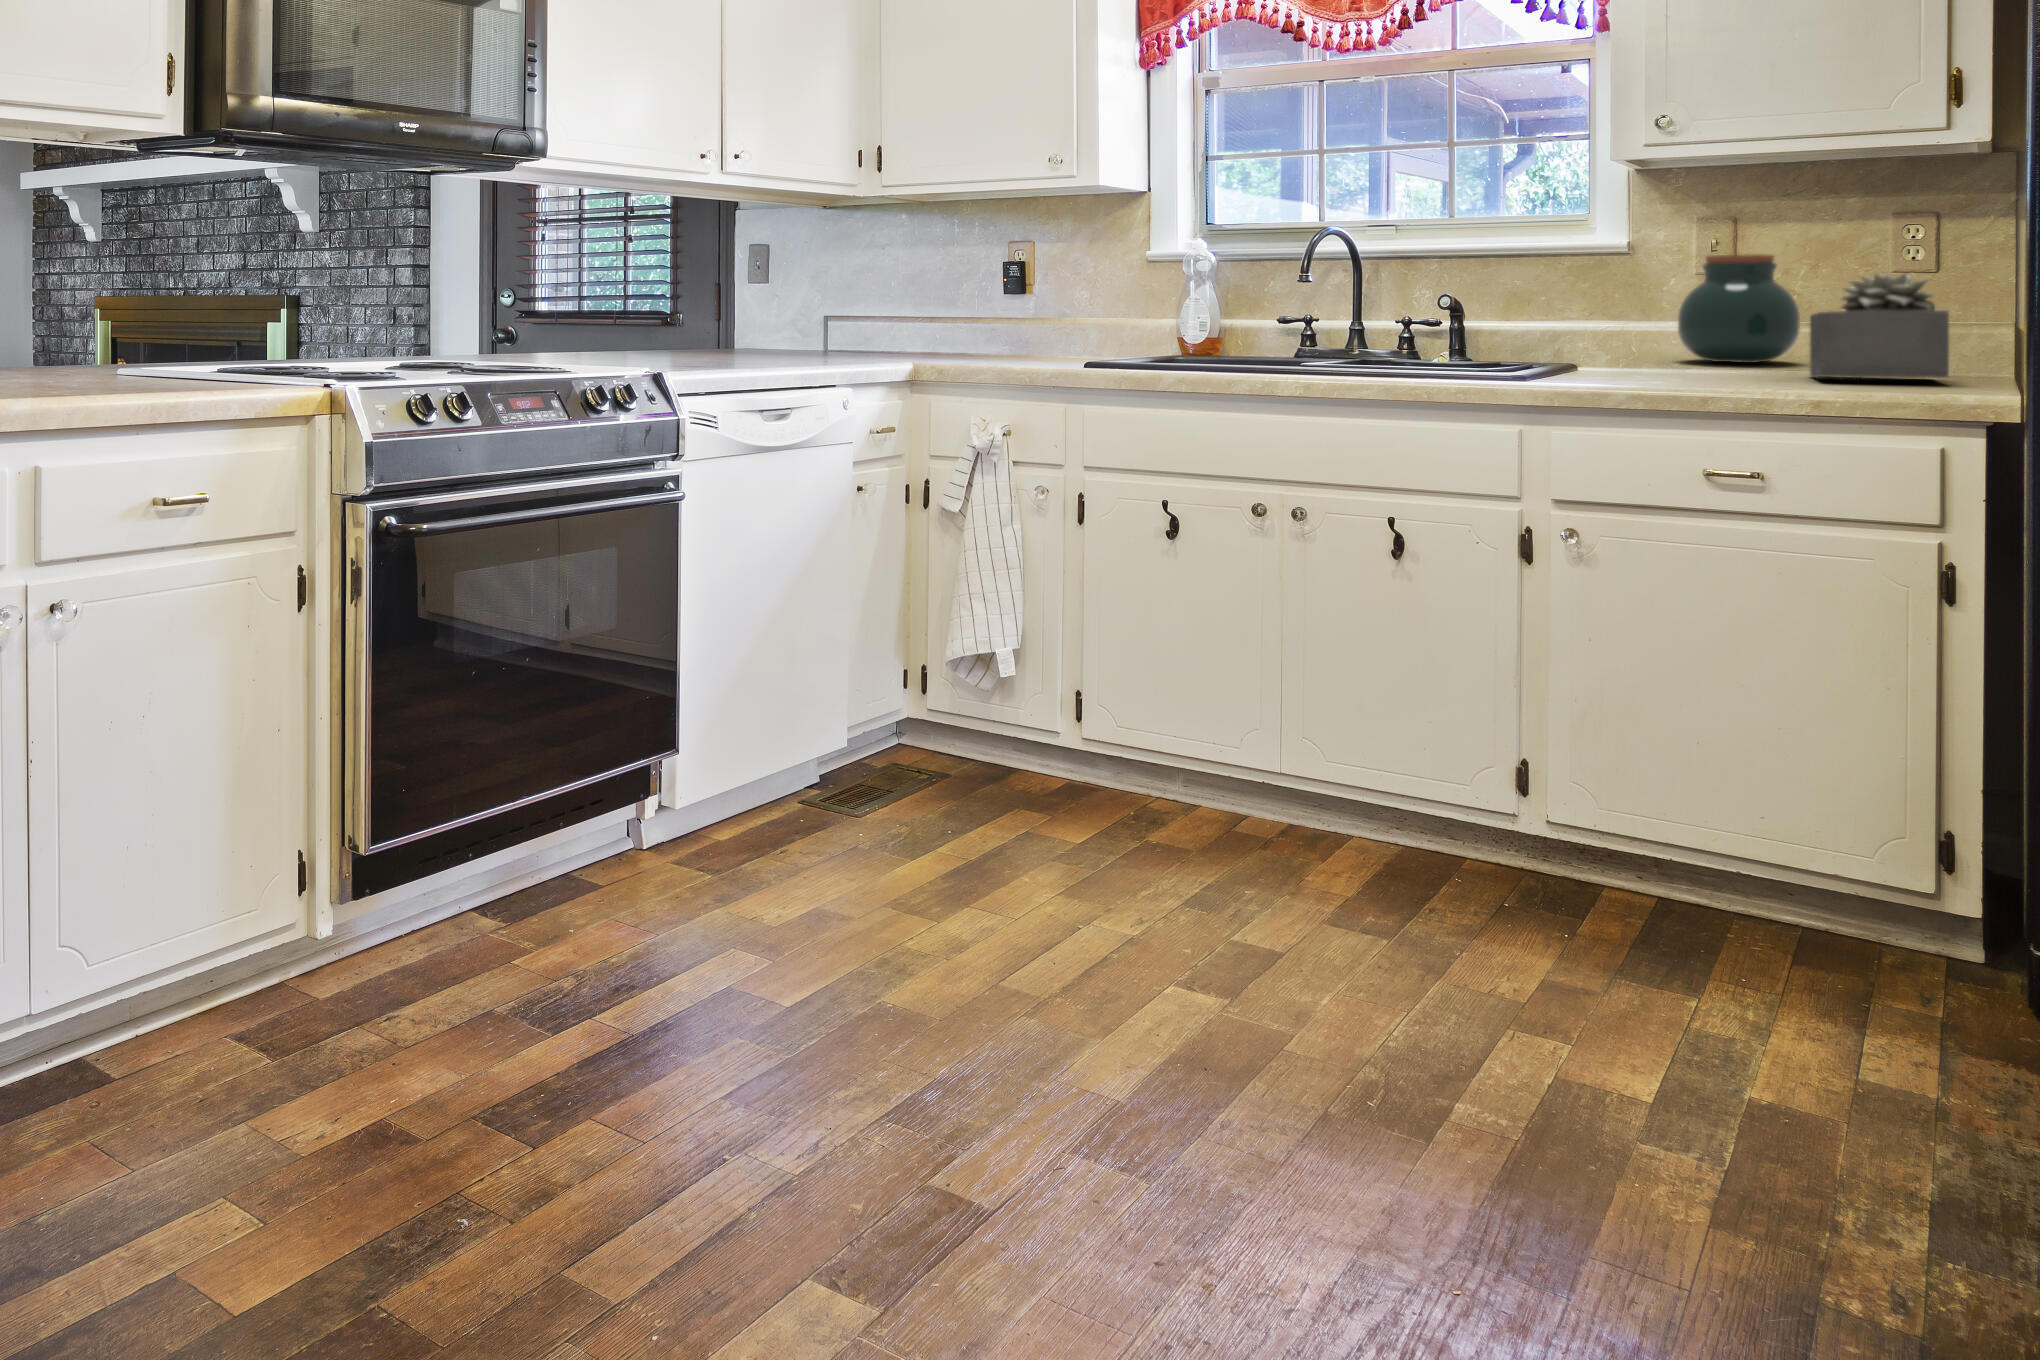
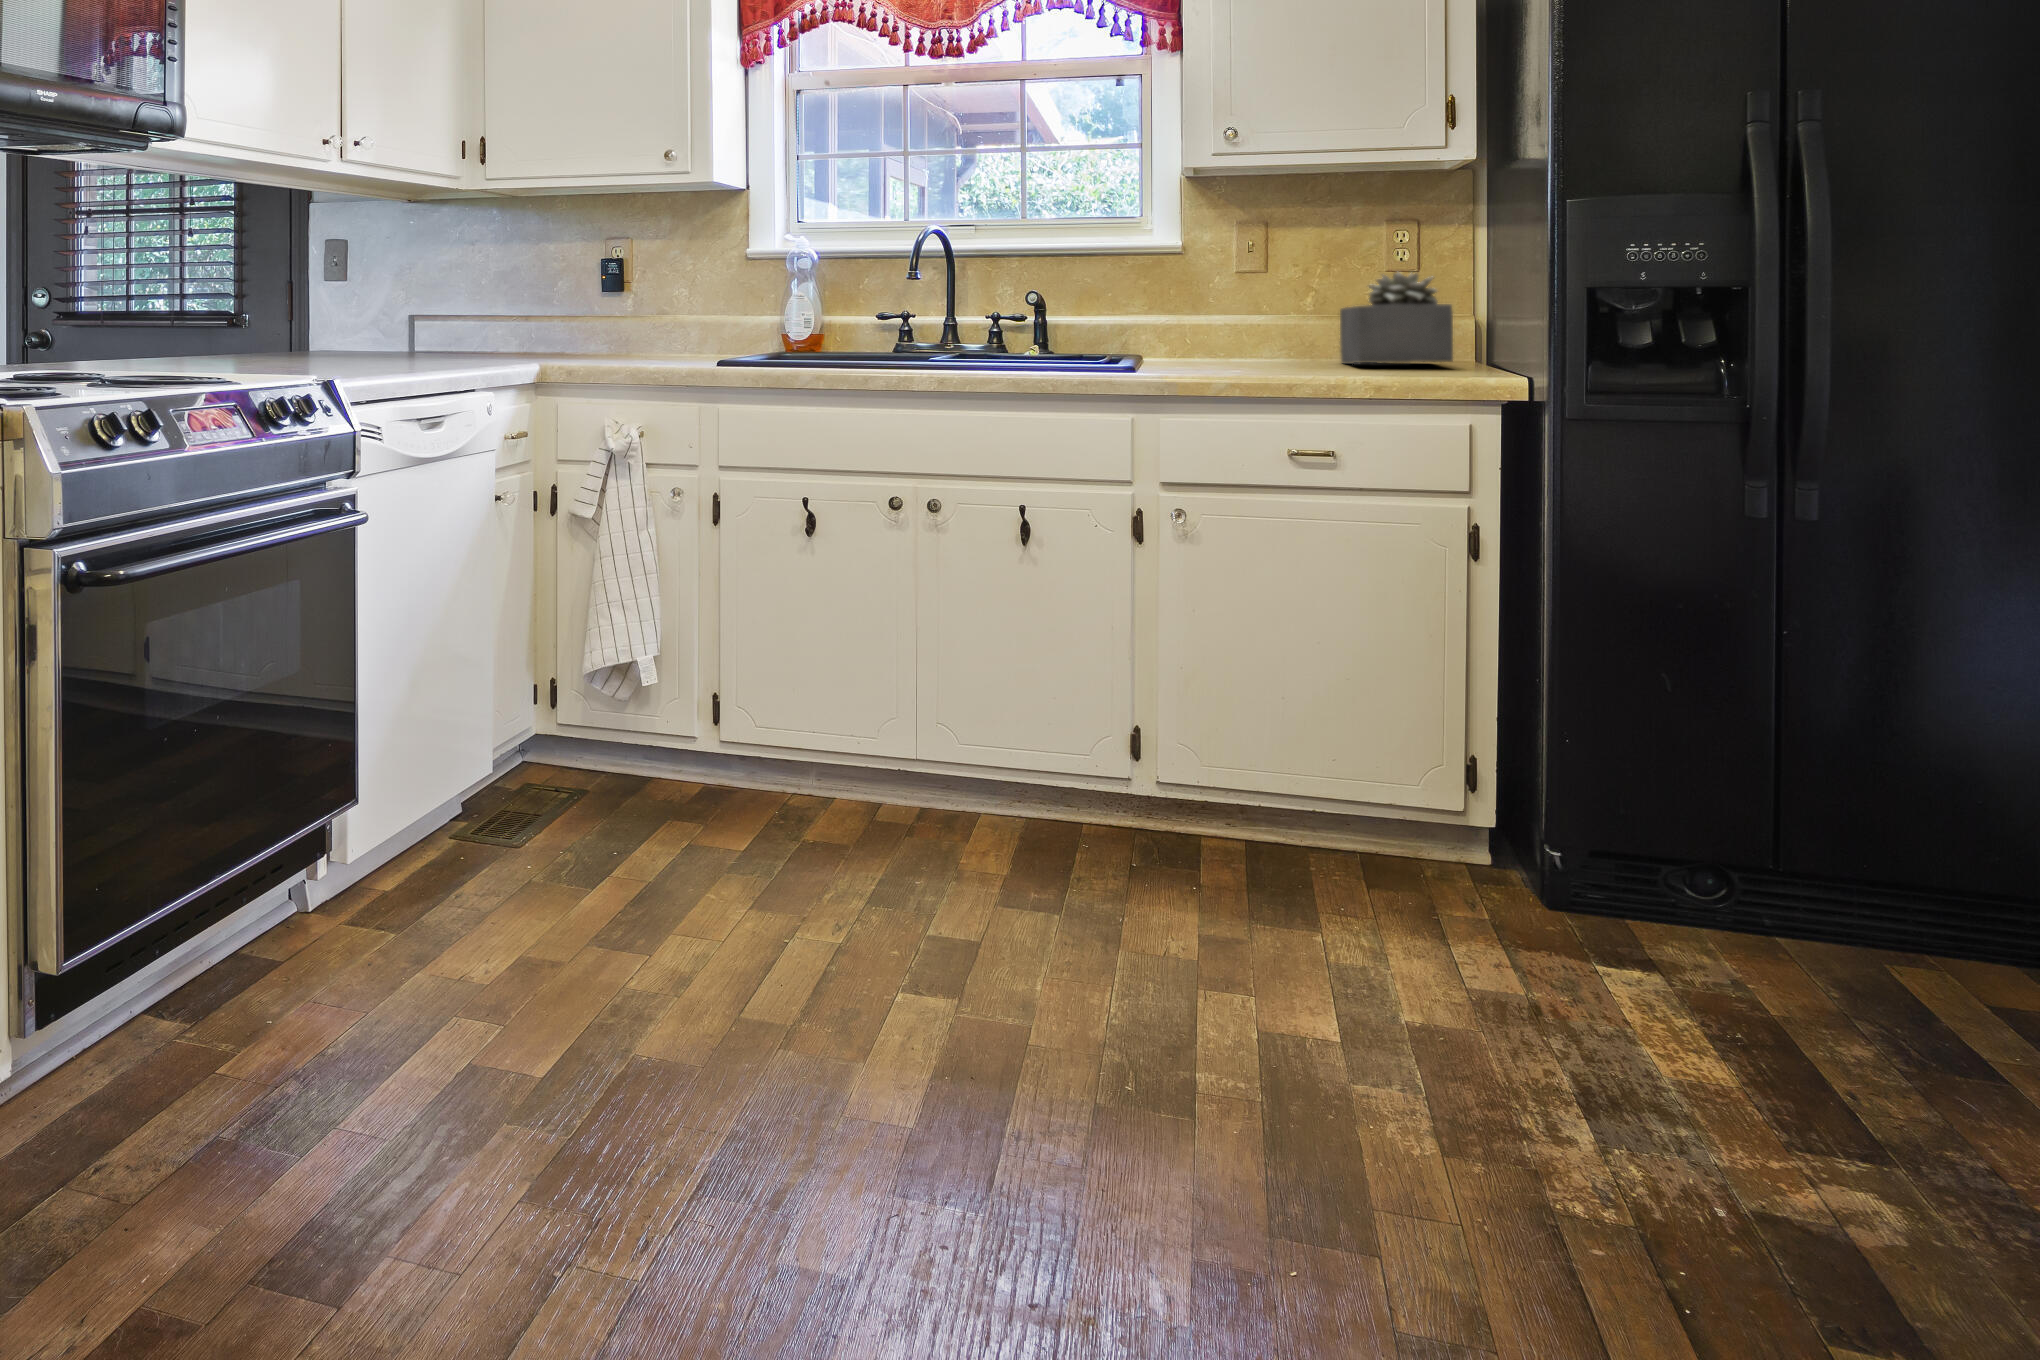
jar: present [1678,254,1800,363] -> none [1220,256,1314,351]

